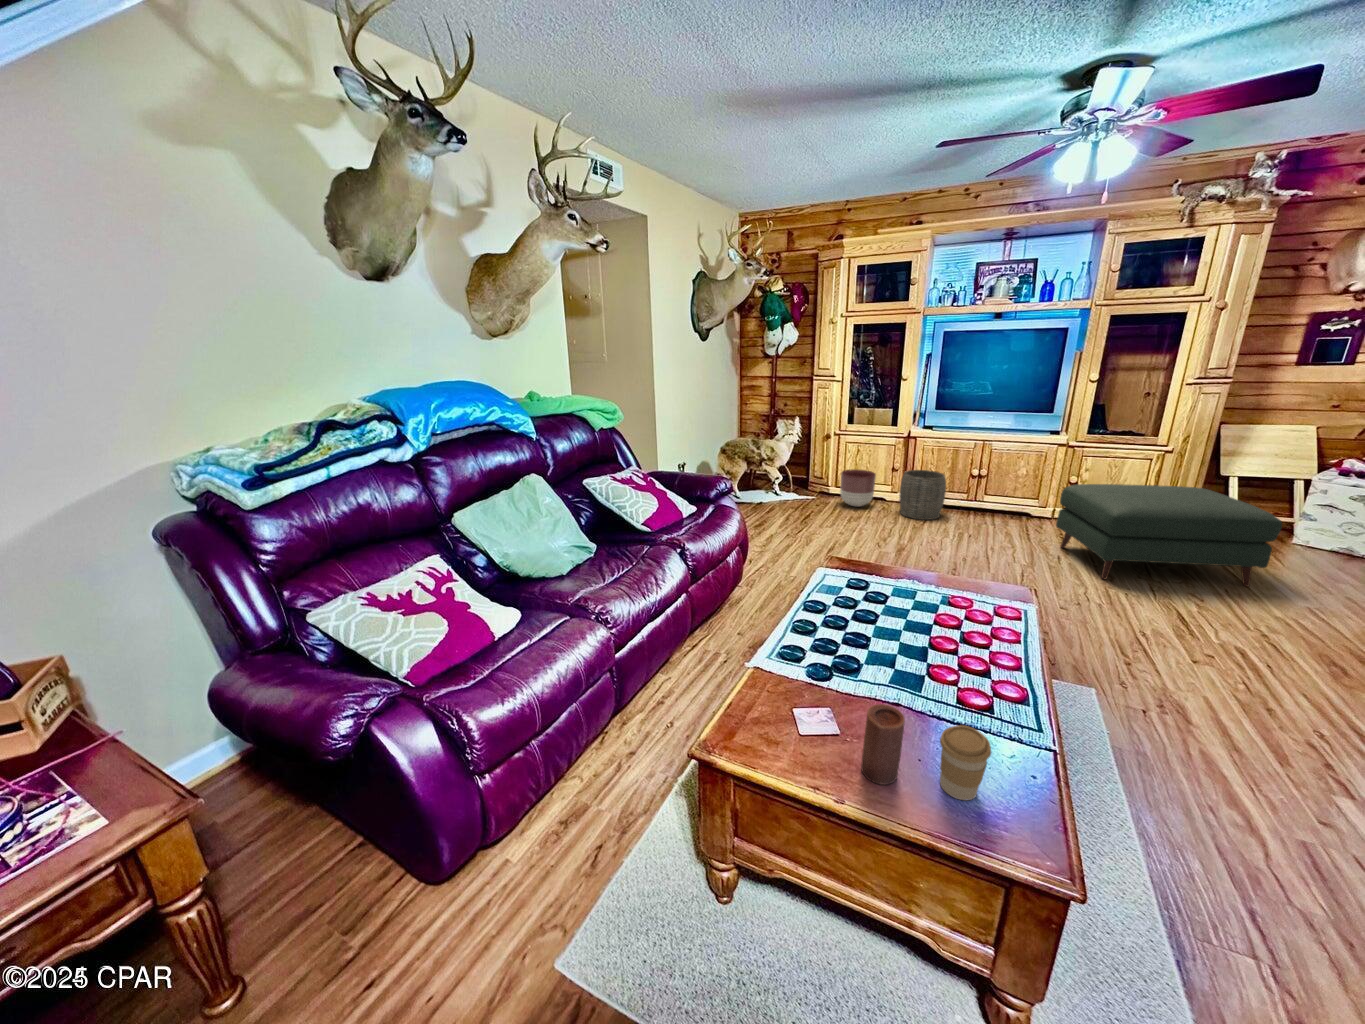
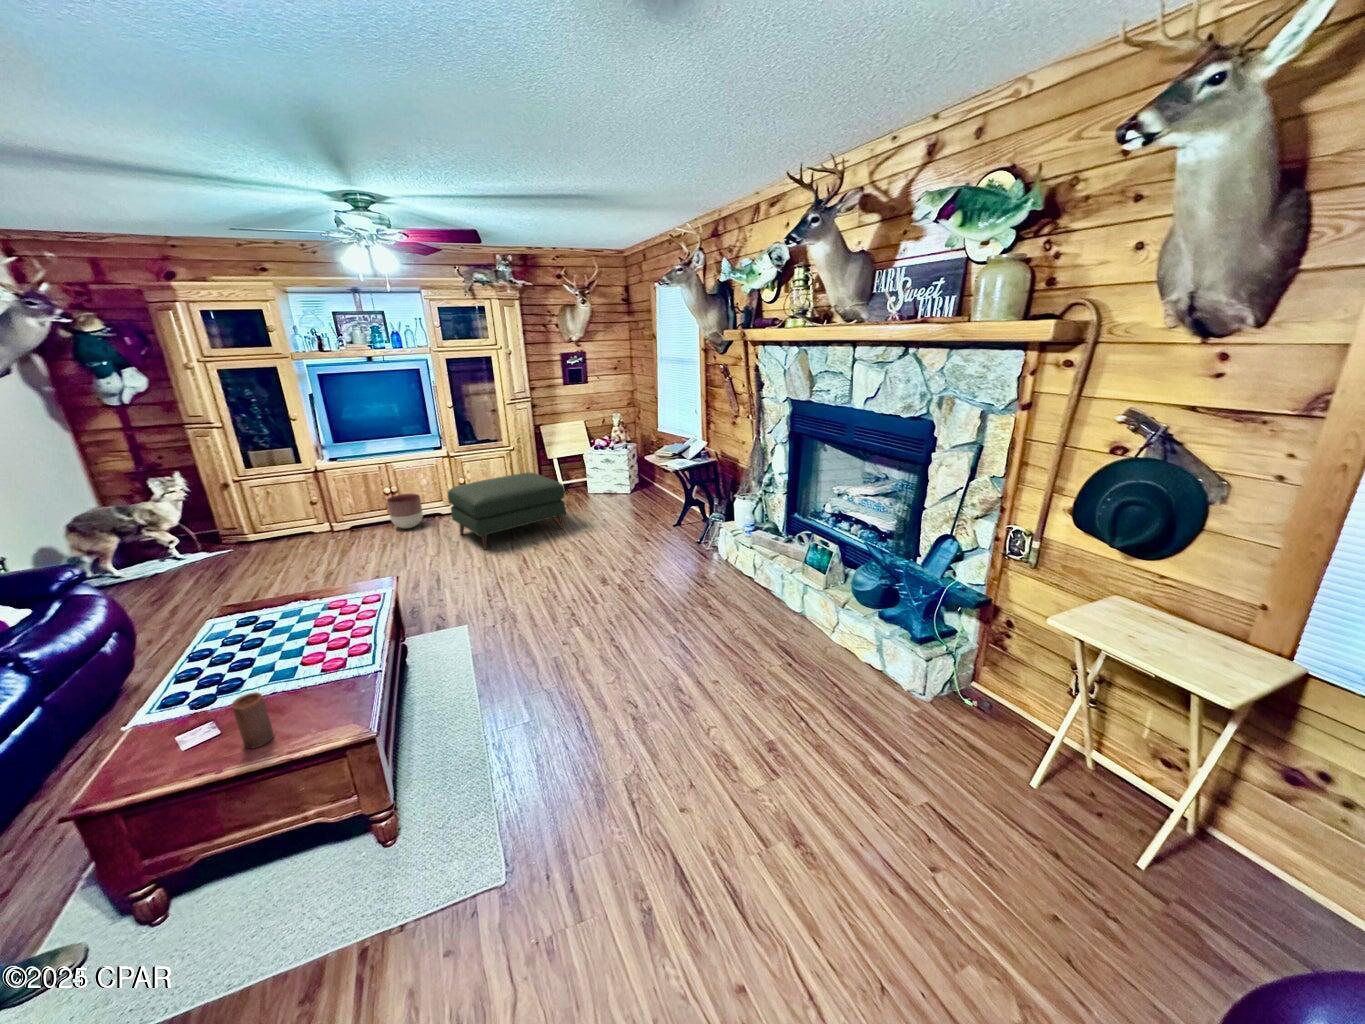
planter: present [840,469,876,506] -> present [387,494,423,528]
woven basket: present [900,470,946,520] -> none [320,497,367,544]
coffee cup: present [940,725,991,800] -> none [294,680,332,727]

